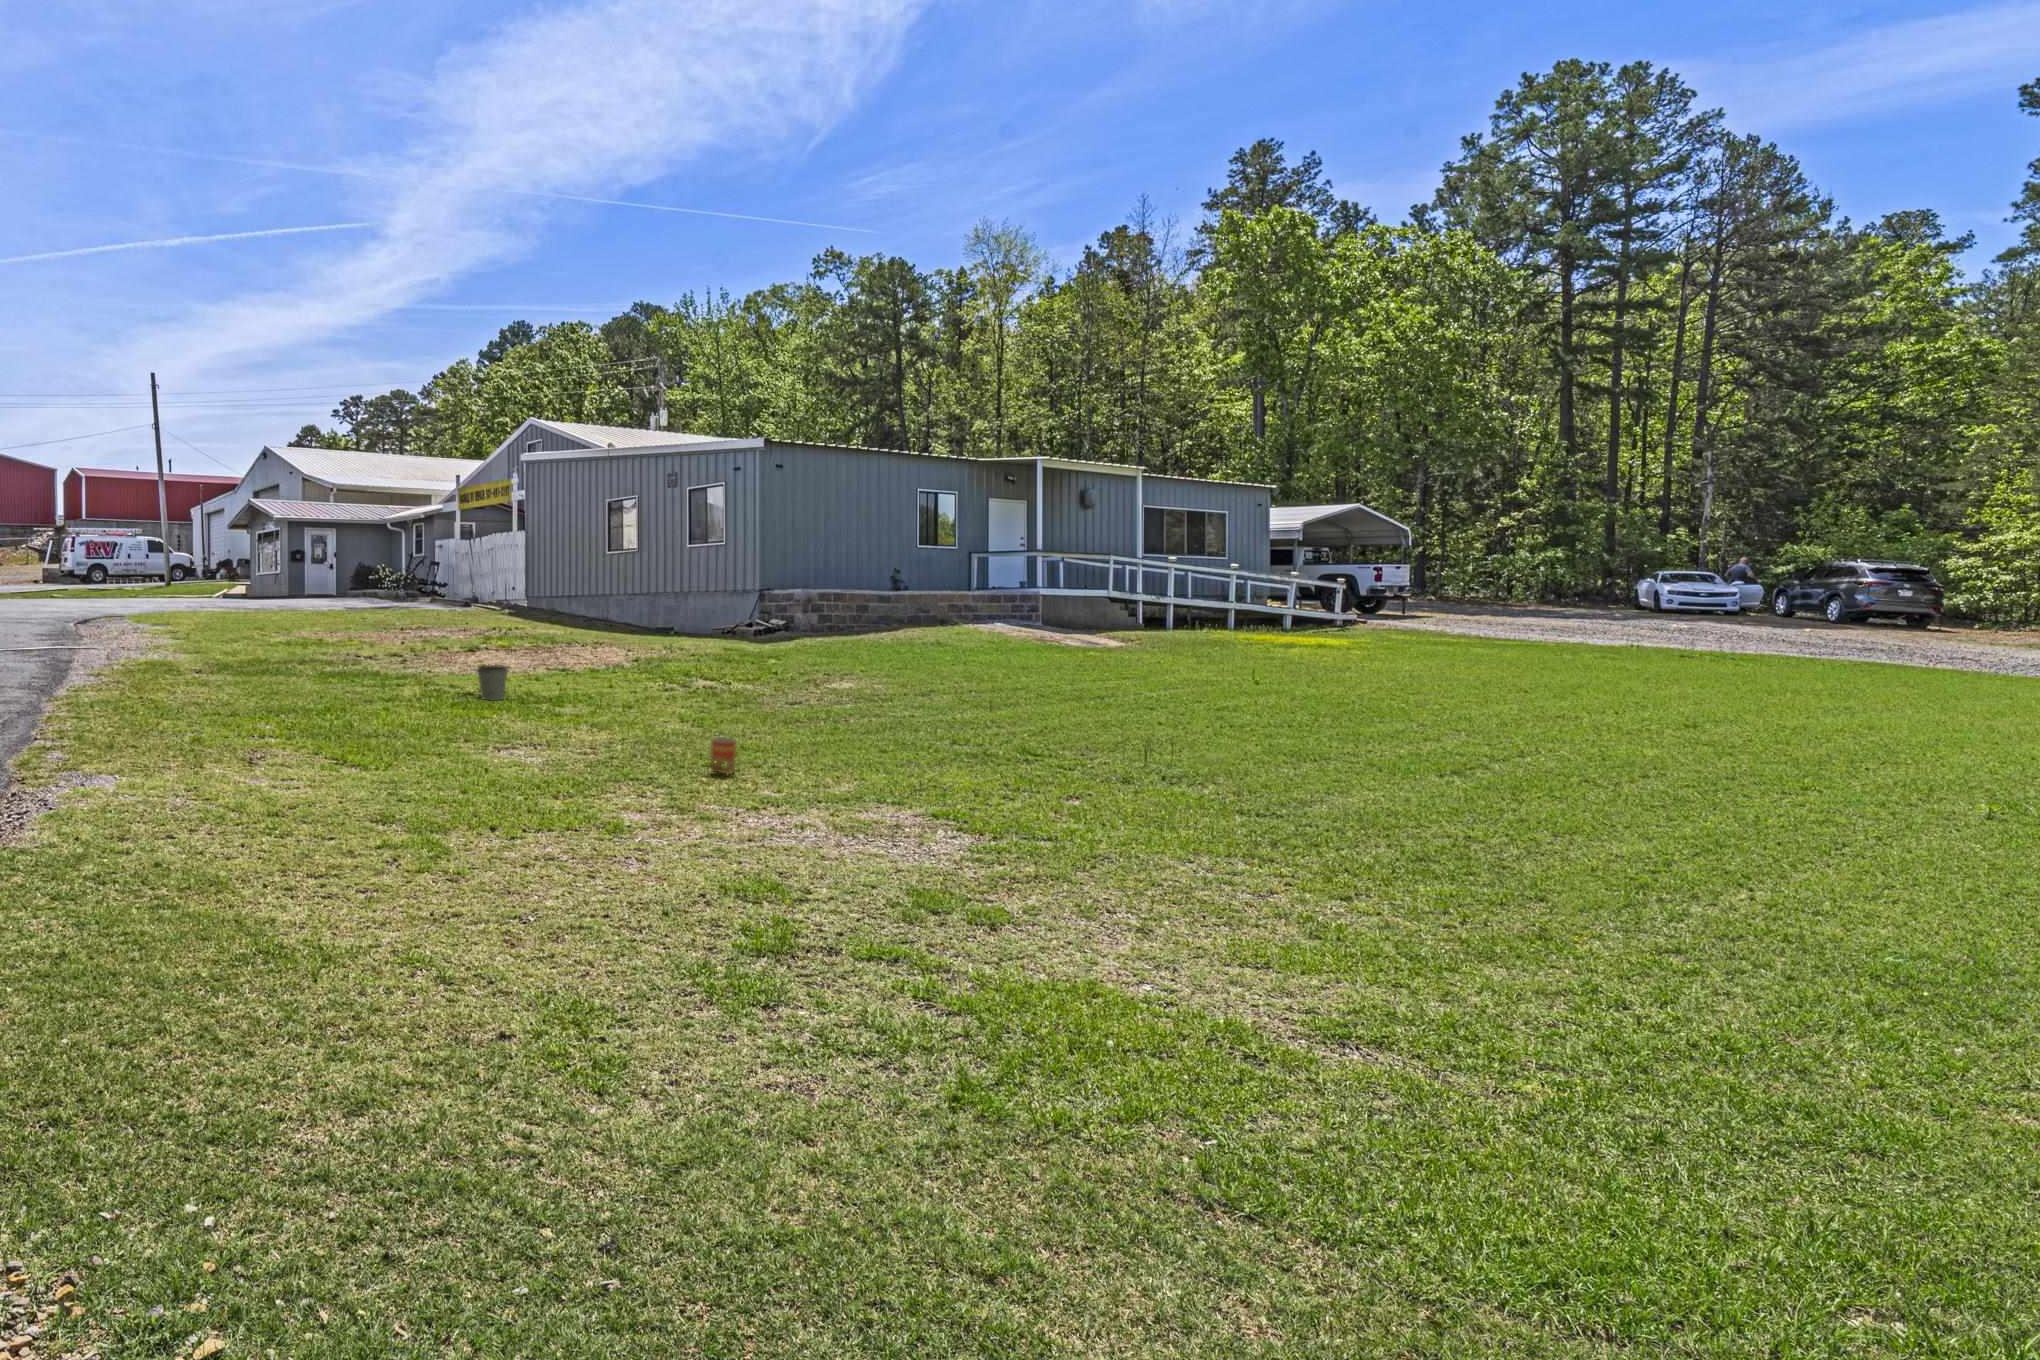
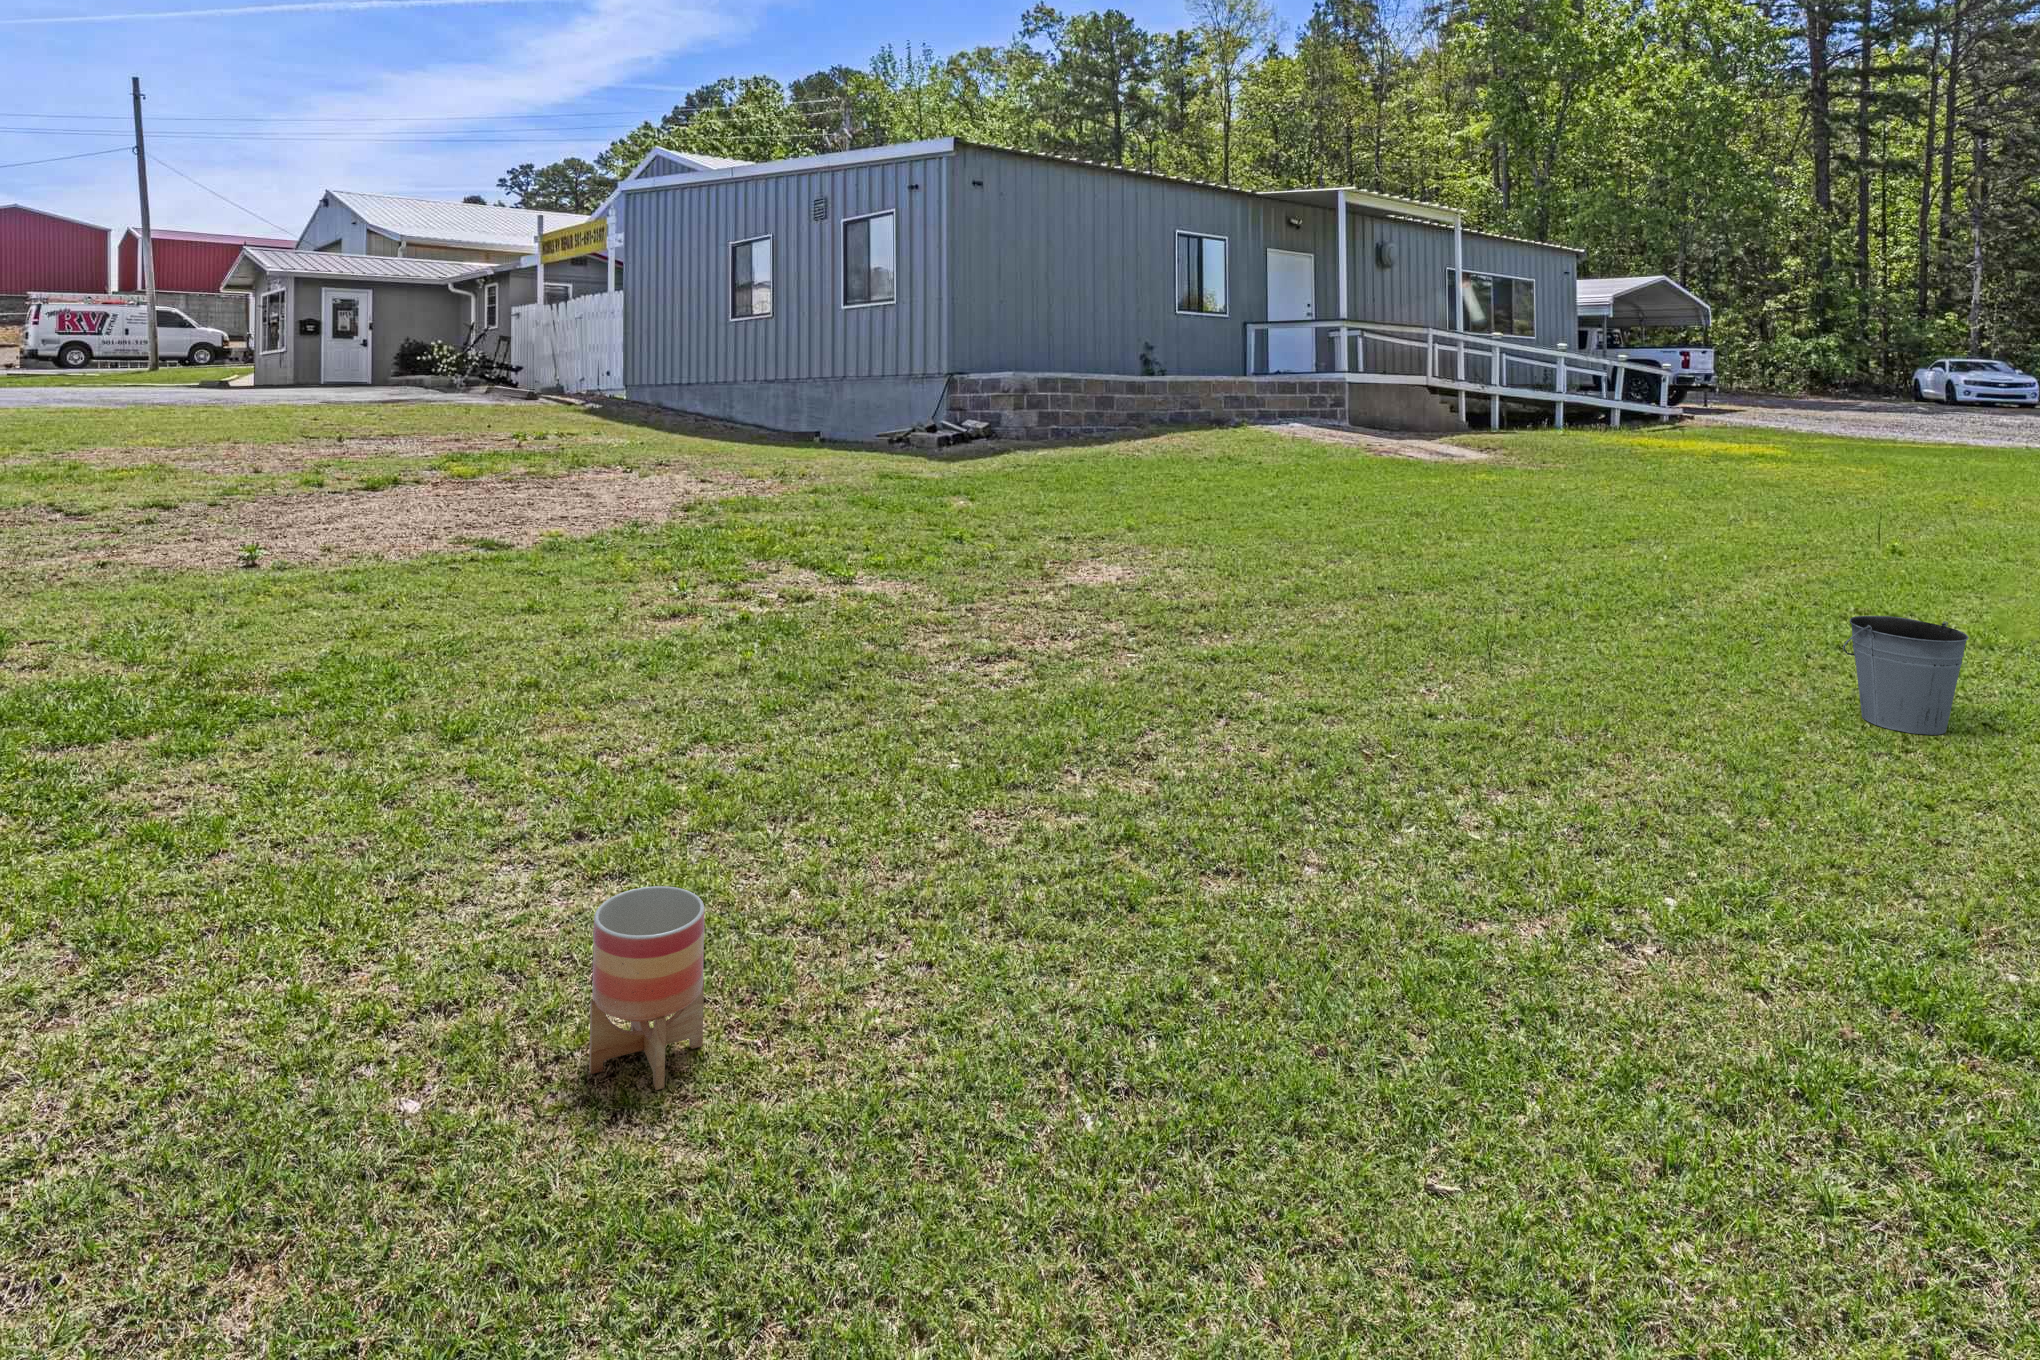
bucket: present [477,665,509,701] -> present [1843,616,1969,735]

